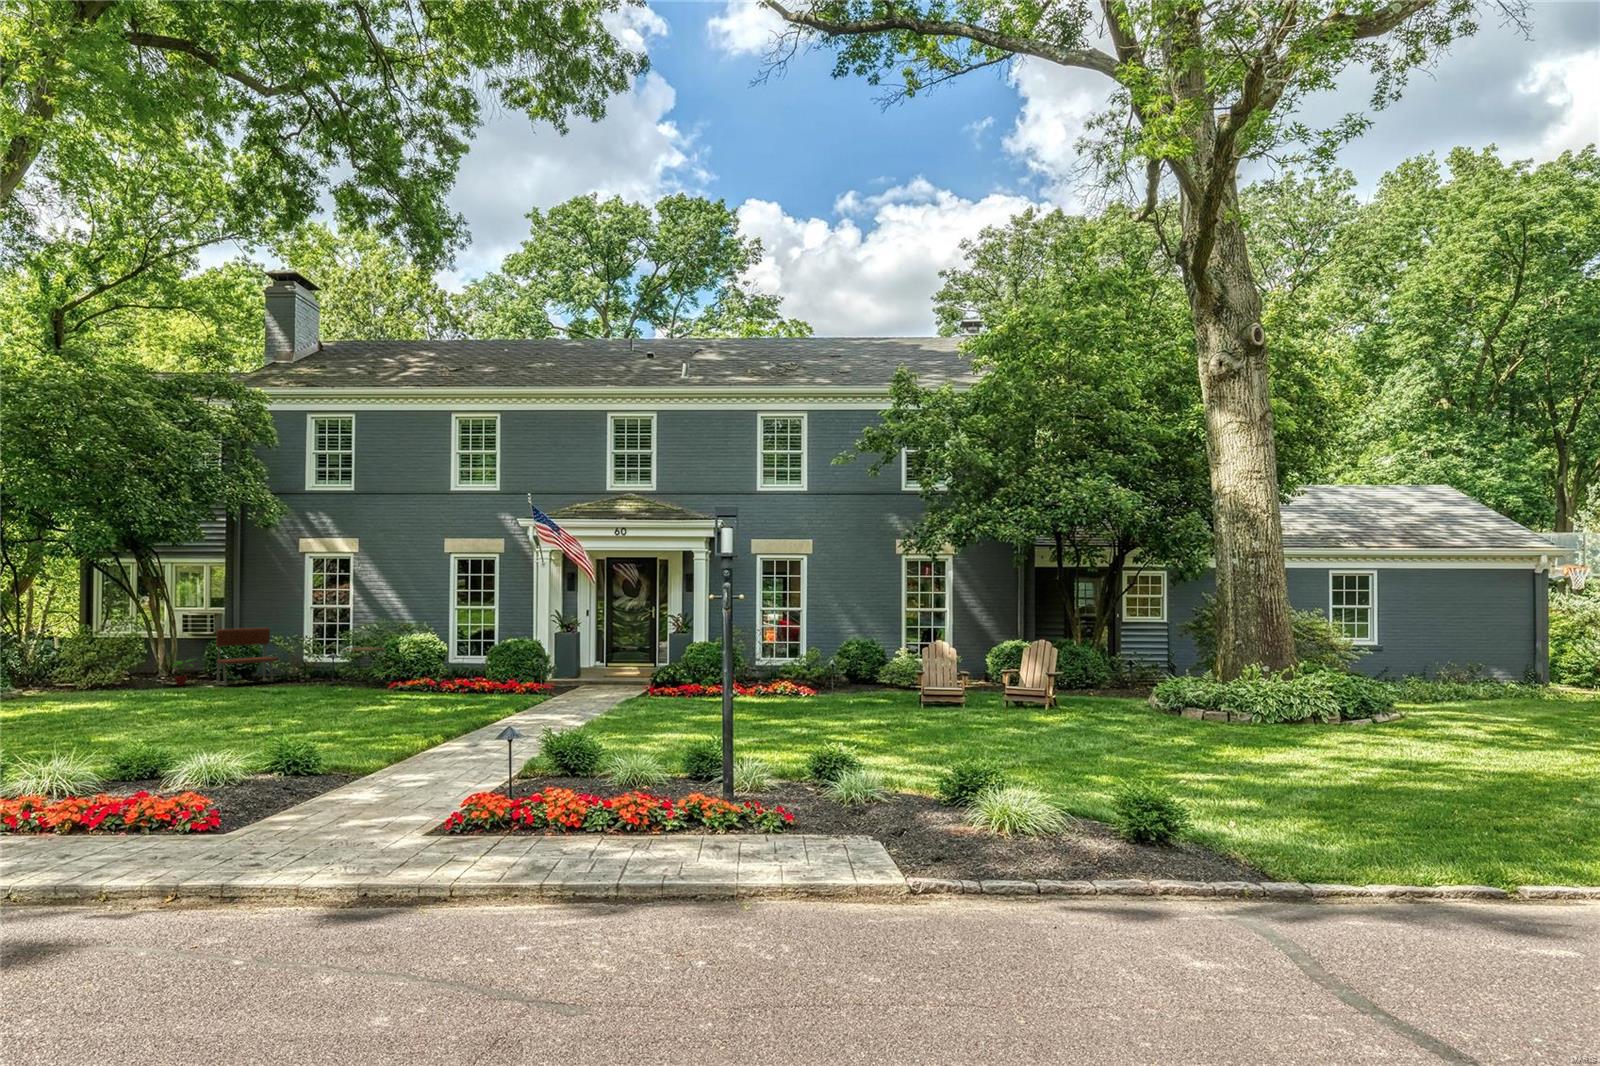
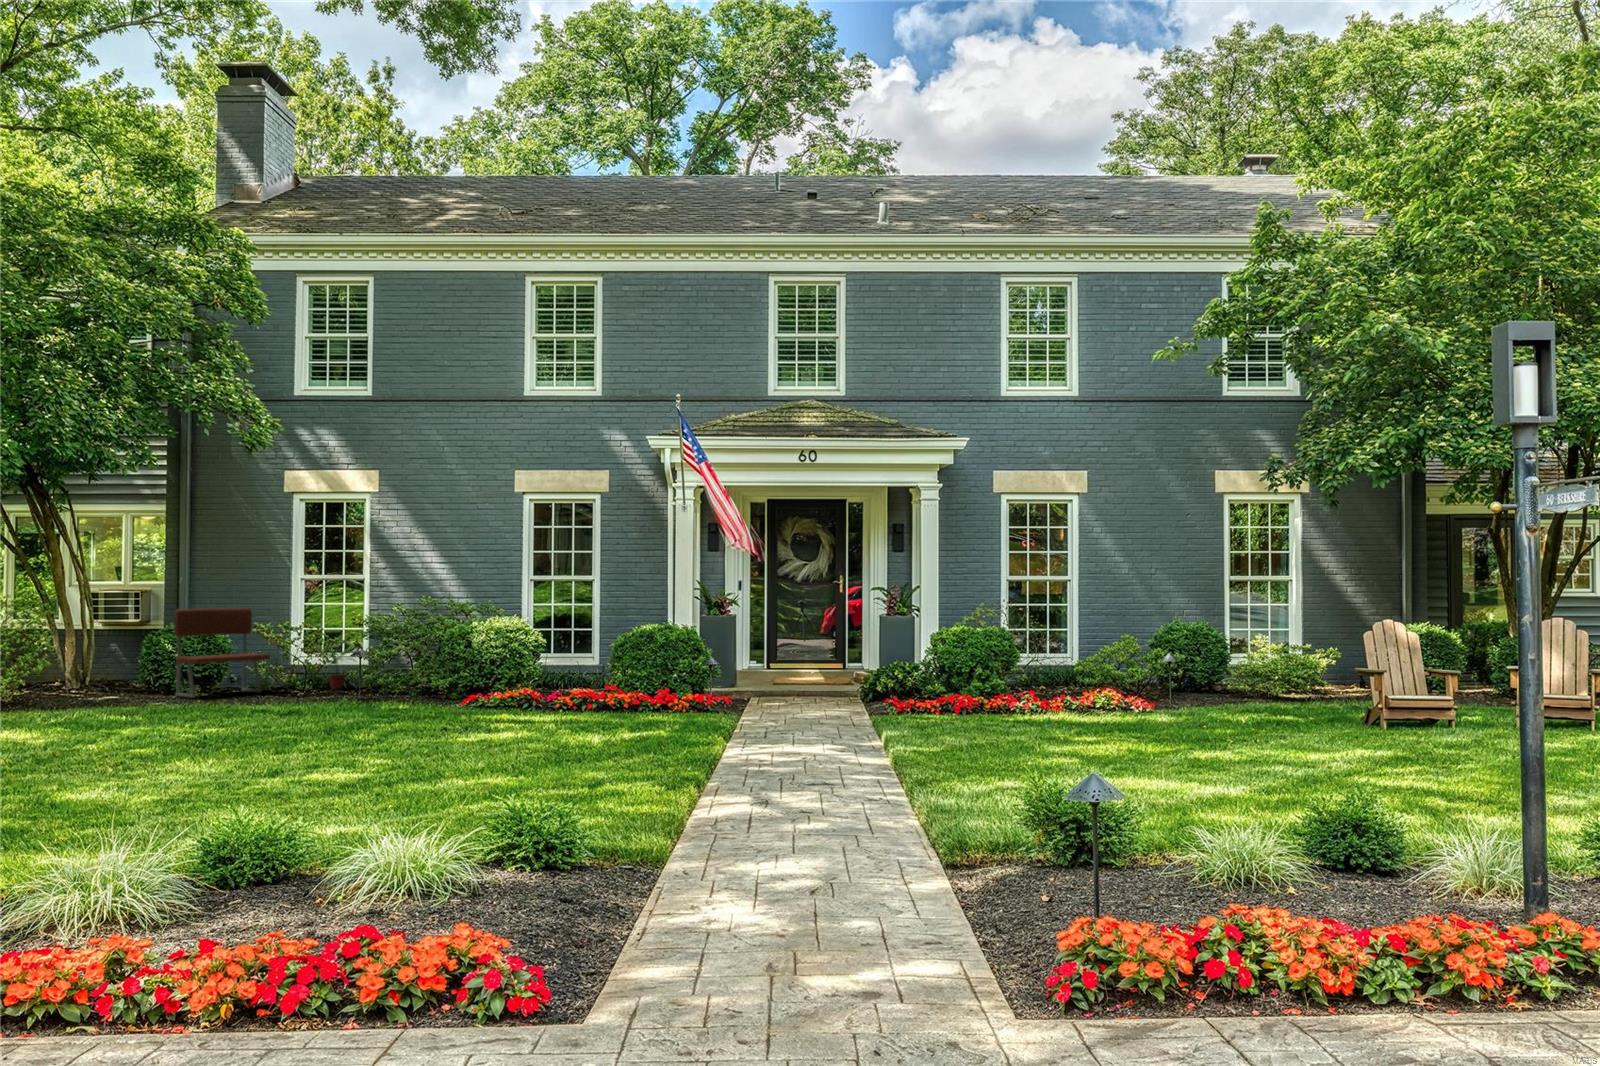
side table: present [341,647,385,688] -> none [377,637,449,700]
potted plant: present [172,661,192,686] -> present [319,651,354,690]

